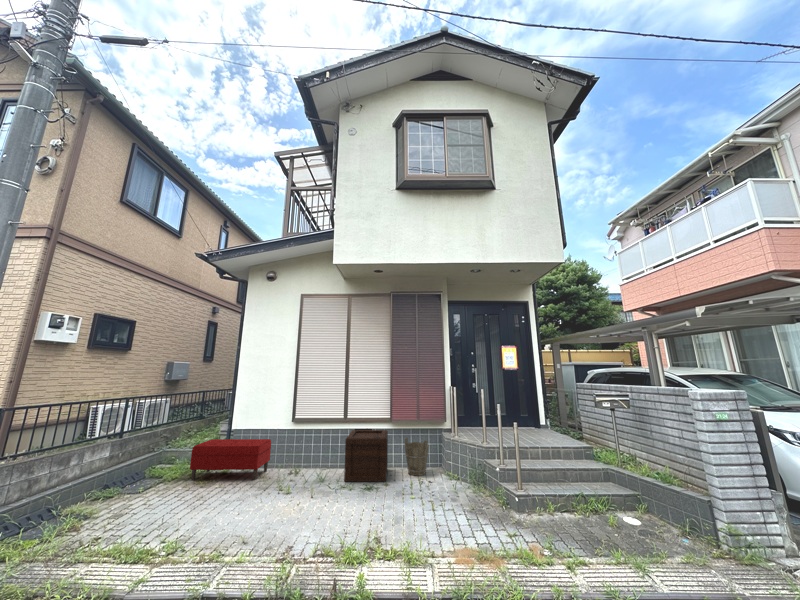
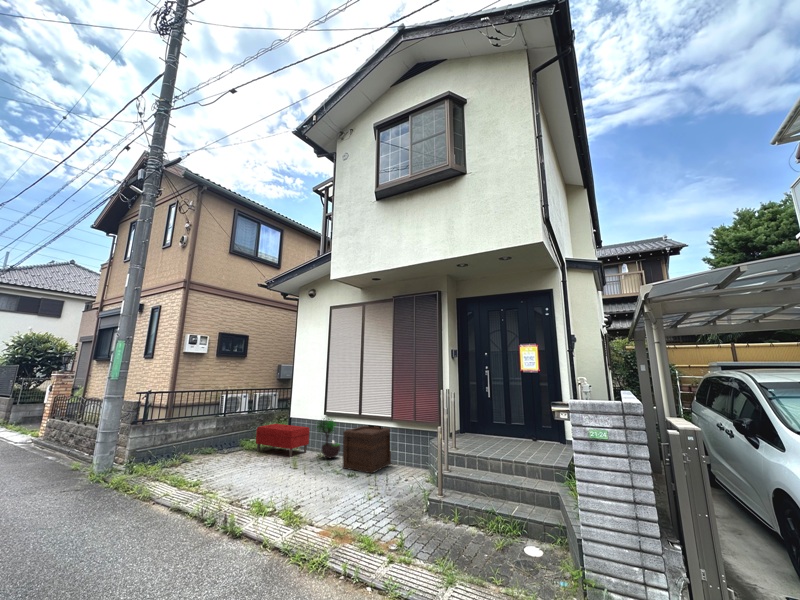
potted tree: none [293,420,323,473] -> present [317,418,340,458]
bucket: present [405,438,429,476] -> none [399,437,422,474]

